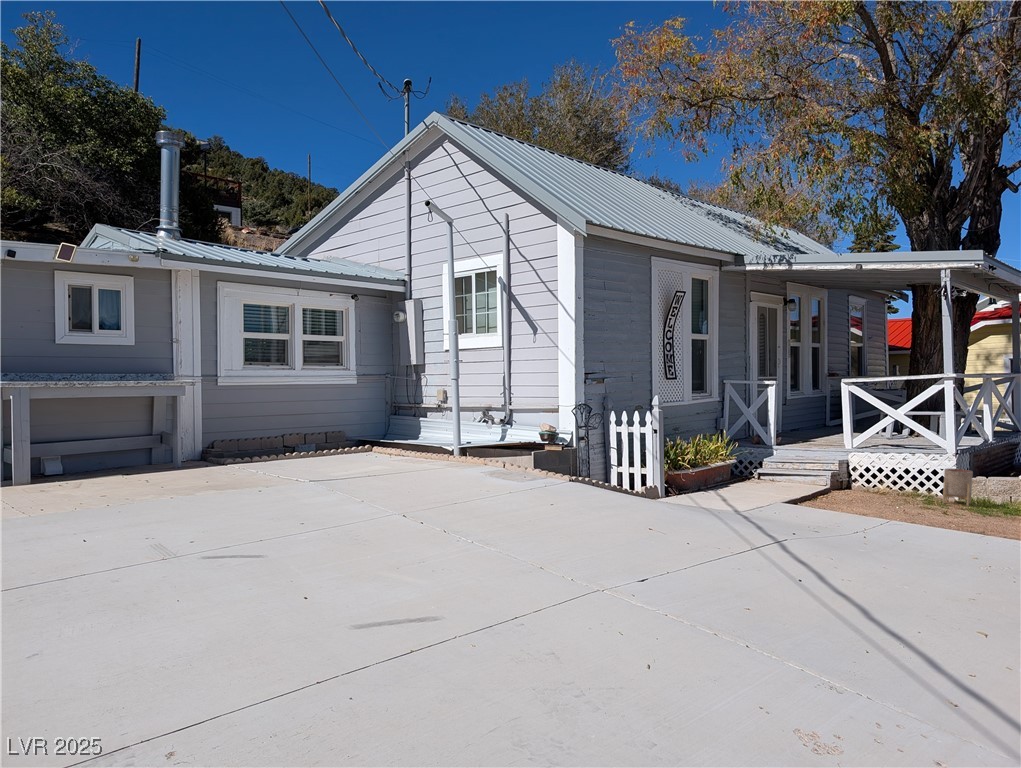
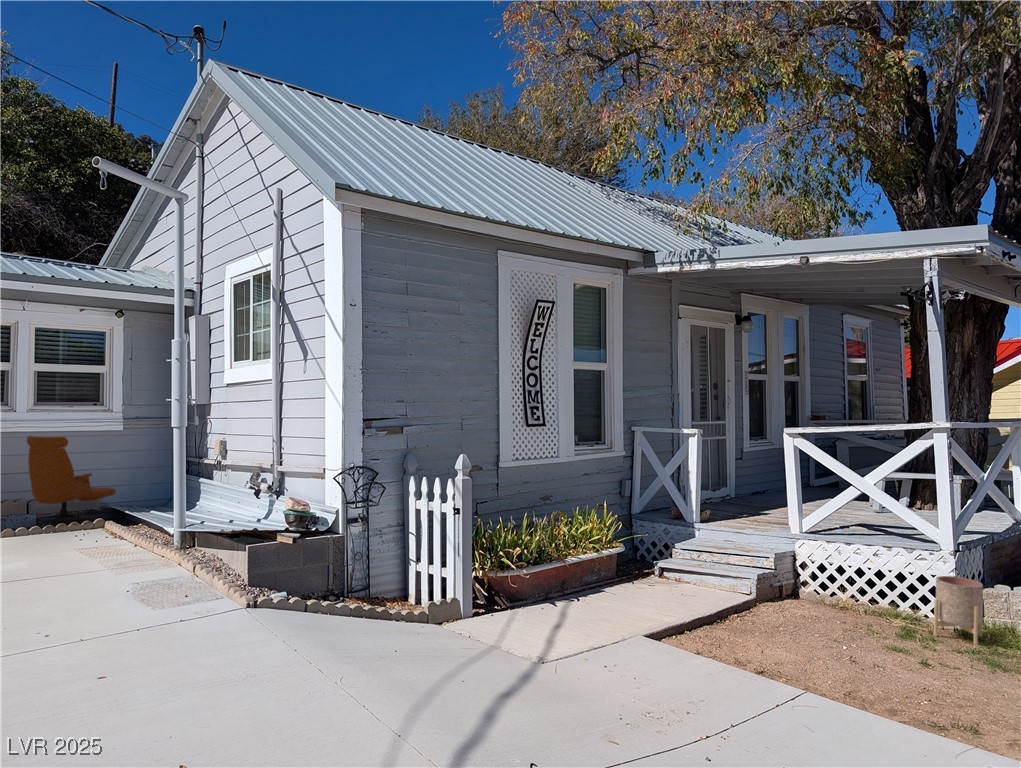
lounge chair: none [320,387,360,450] -> present [27,436,116,526]

